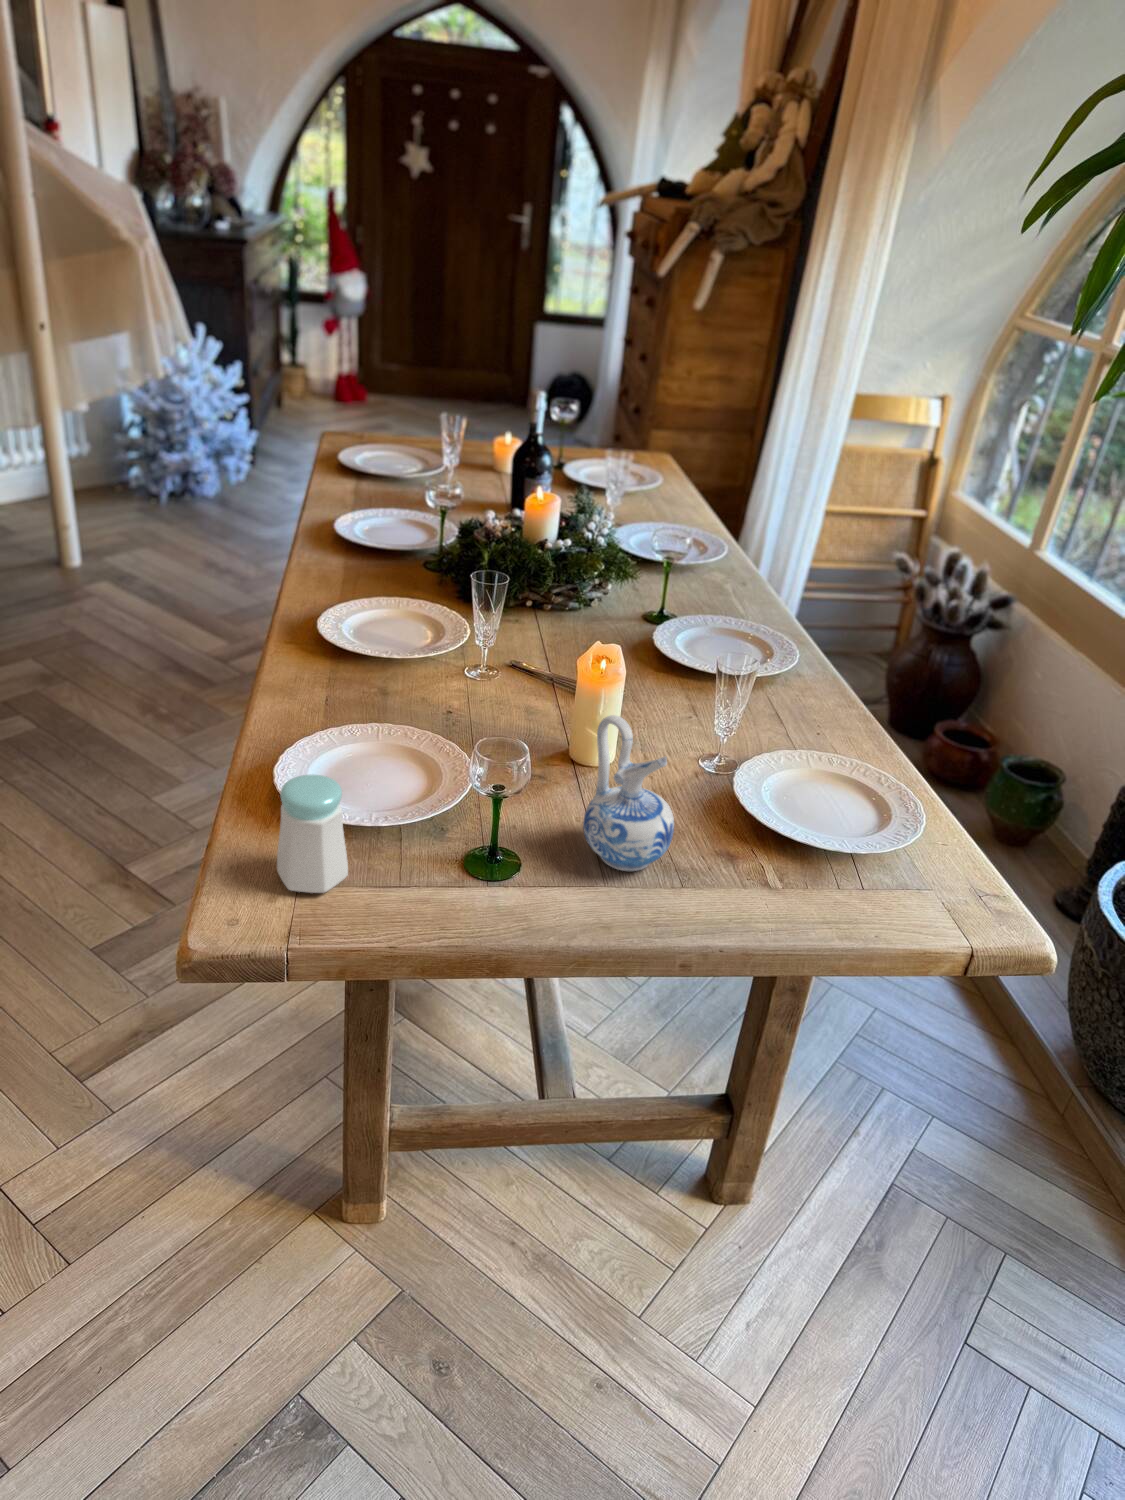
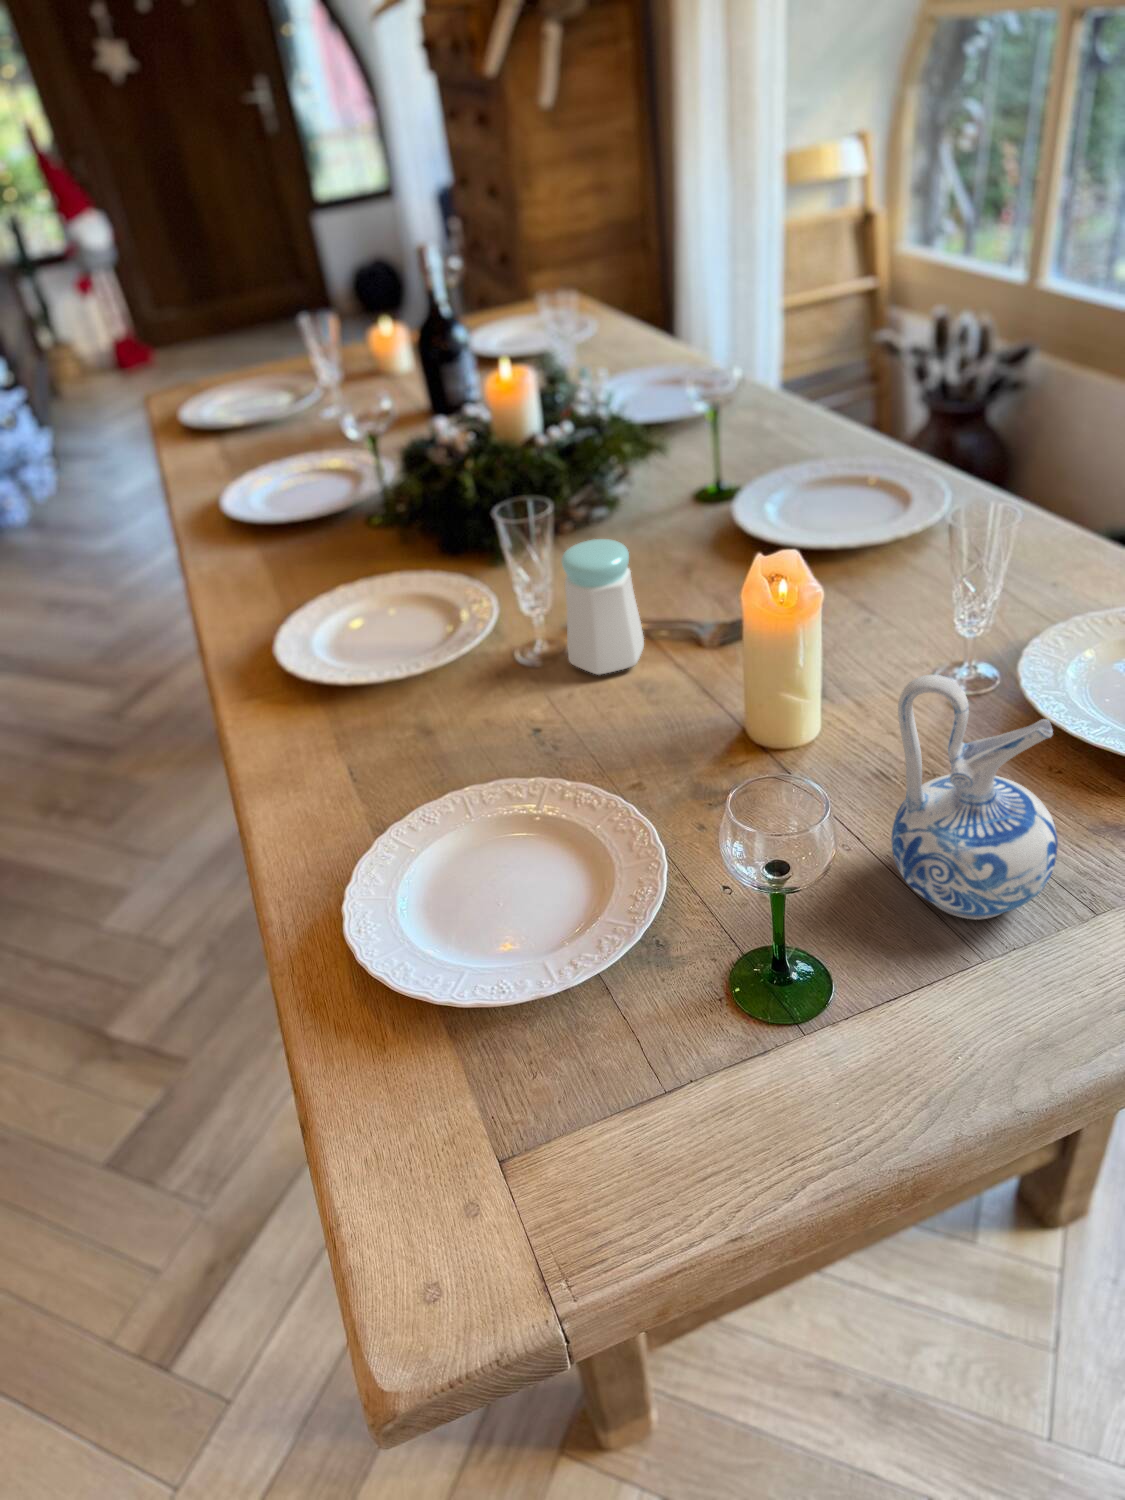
salt shaker: present [277,775,348,893] -> present [562,539,644,675]

